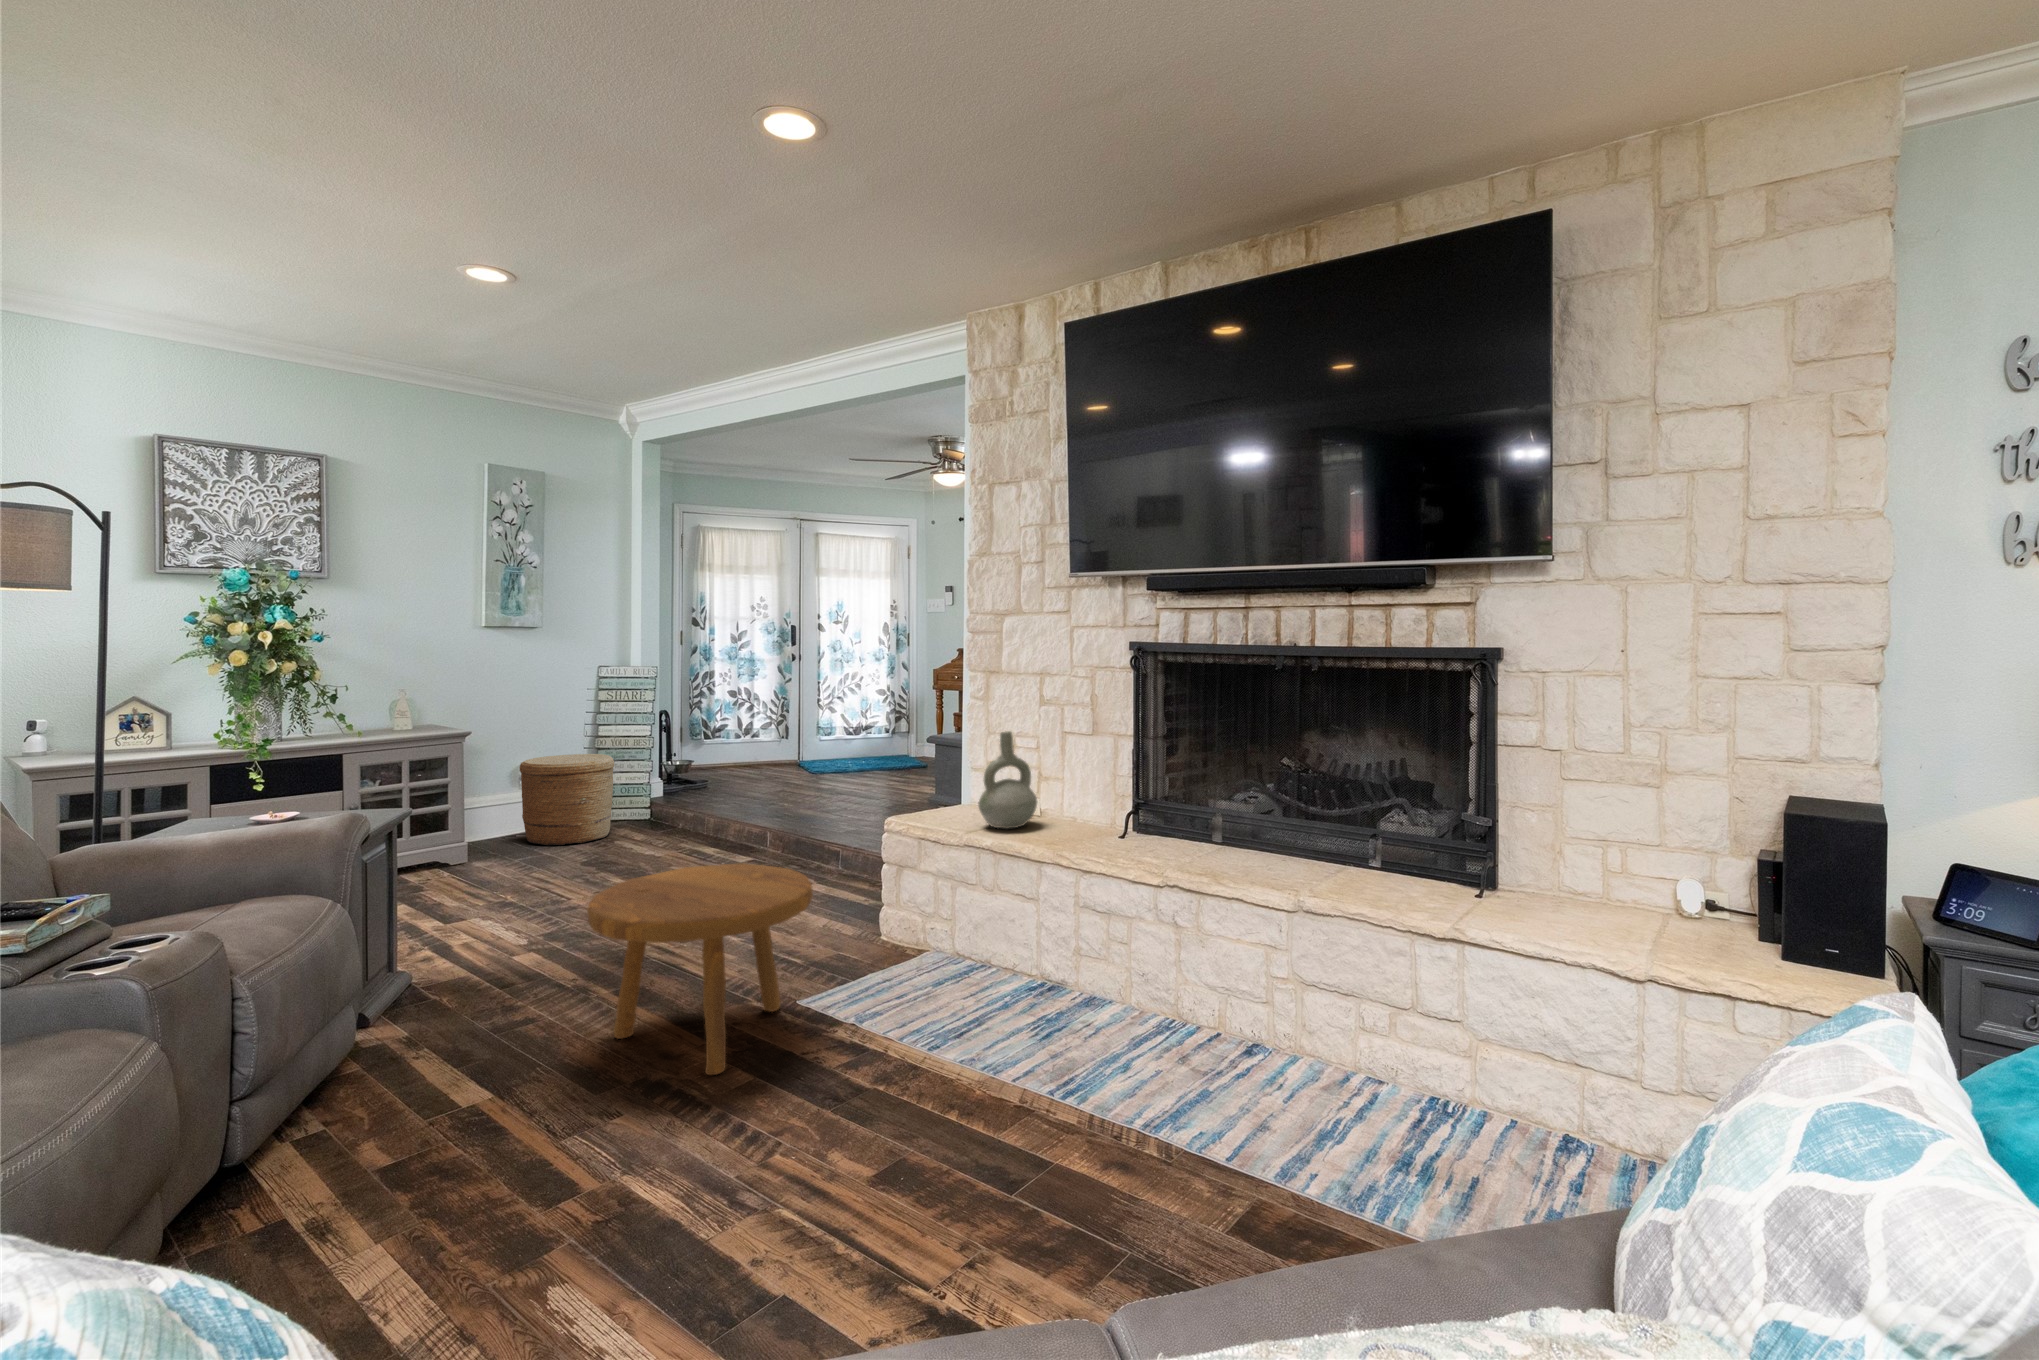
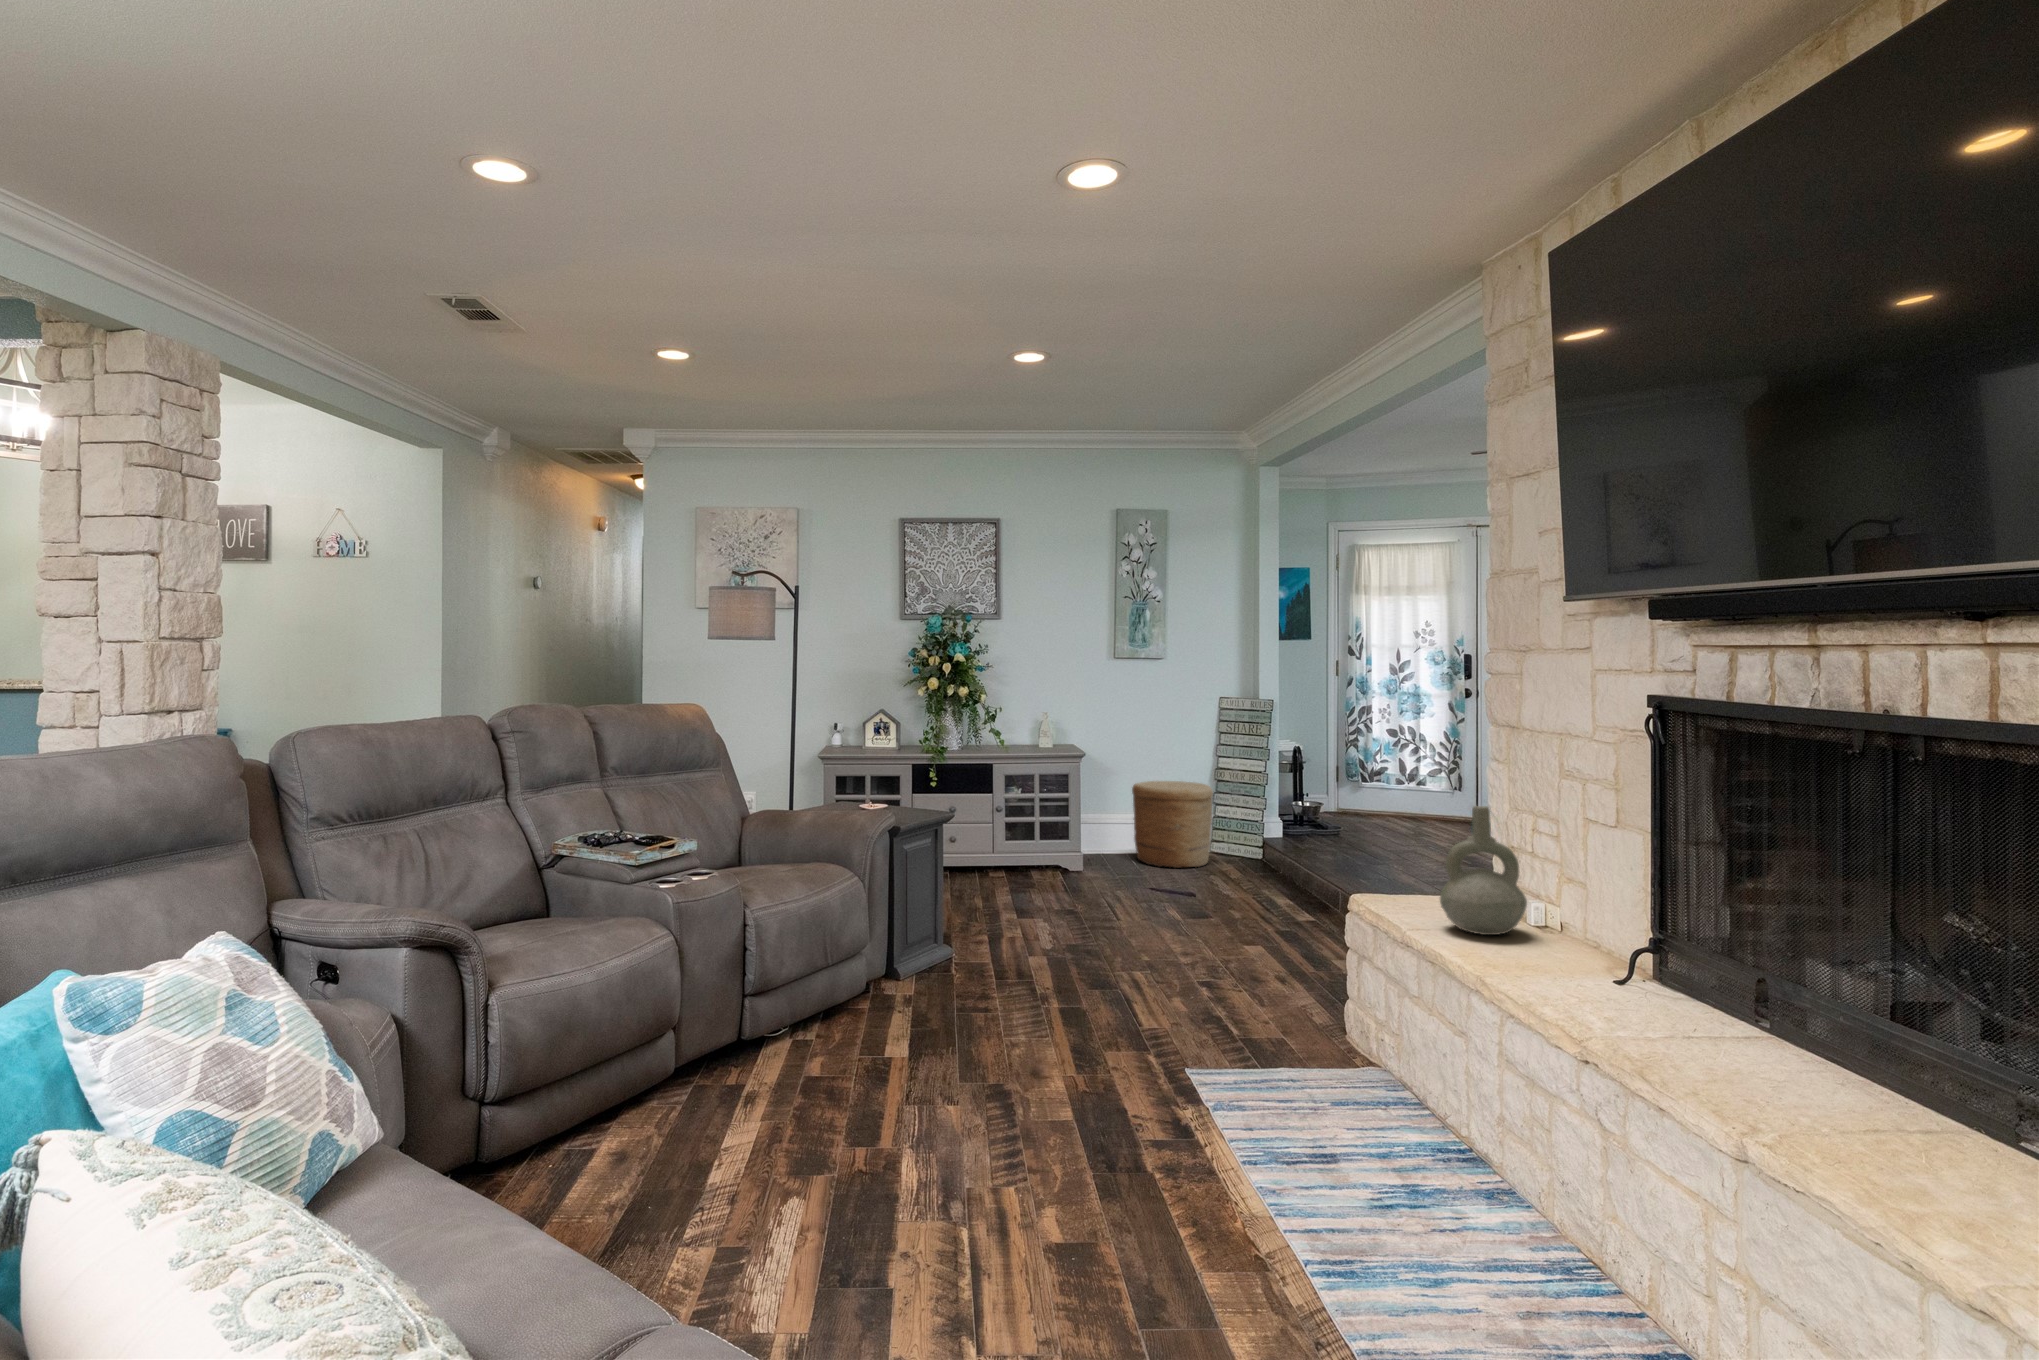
footstool: present [587,863,813,1075] -> none [976,899,1179,1101]

